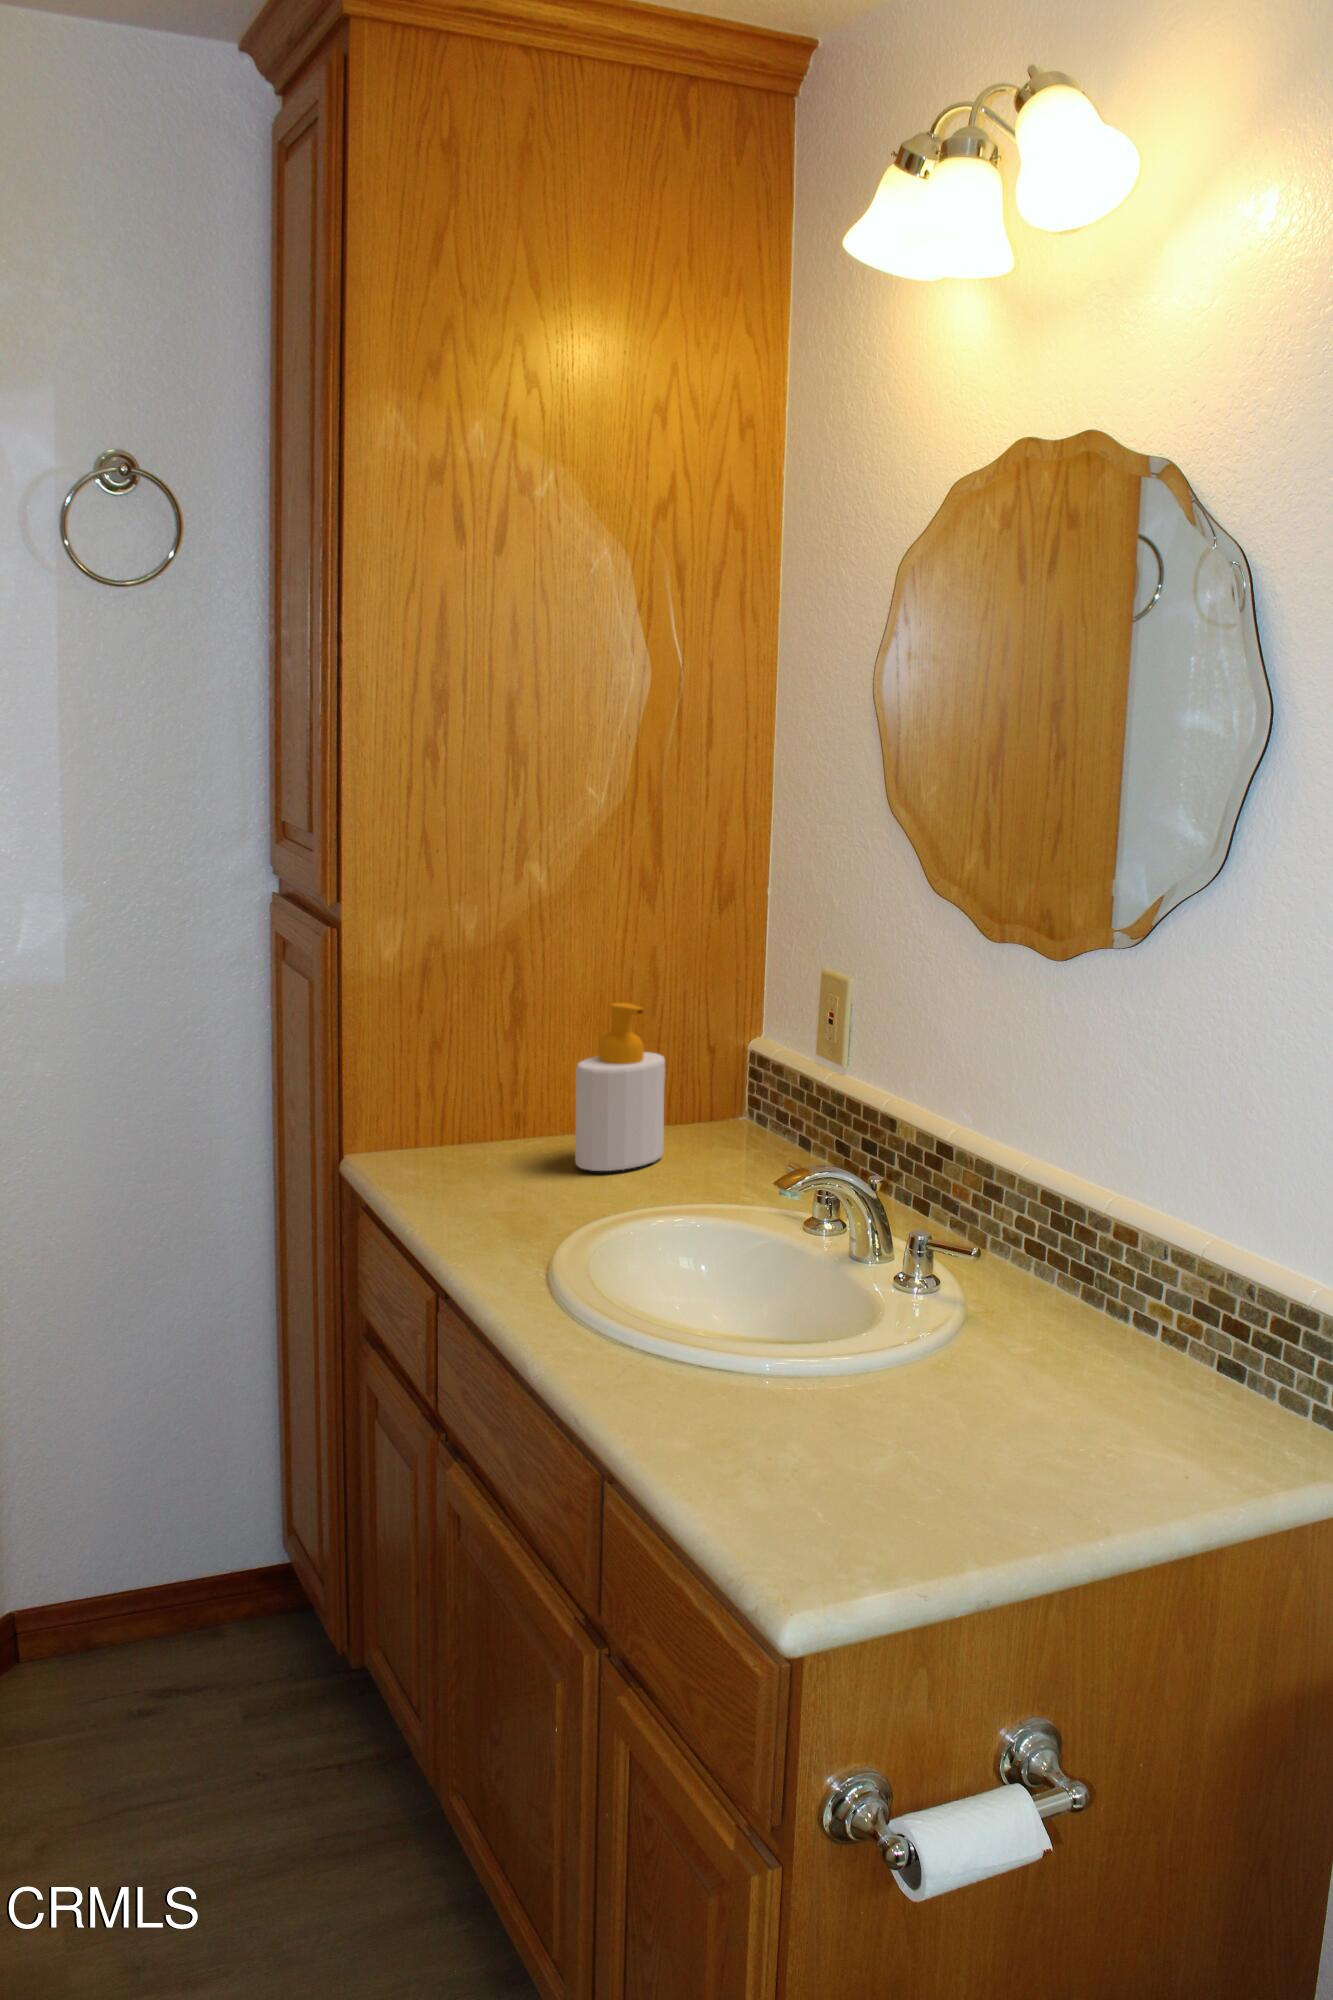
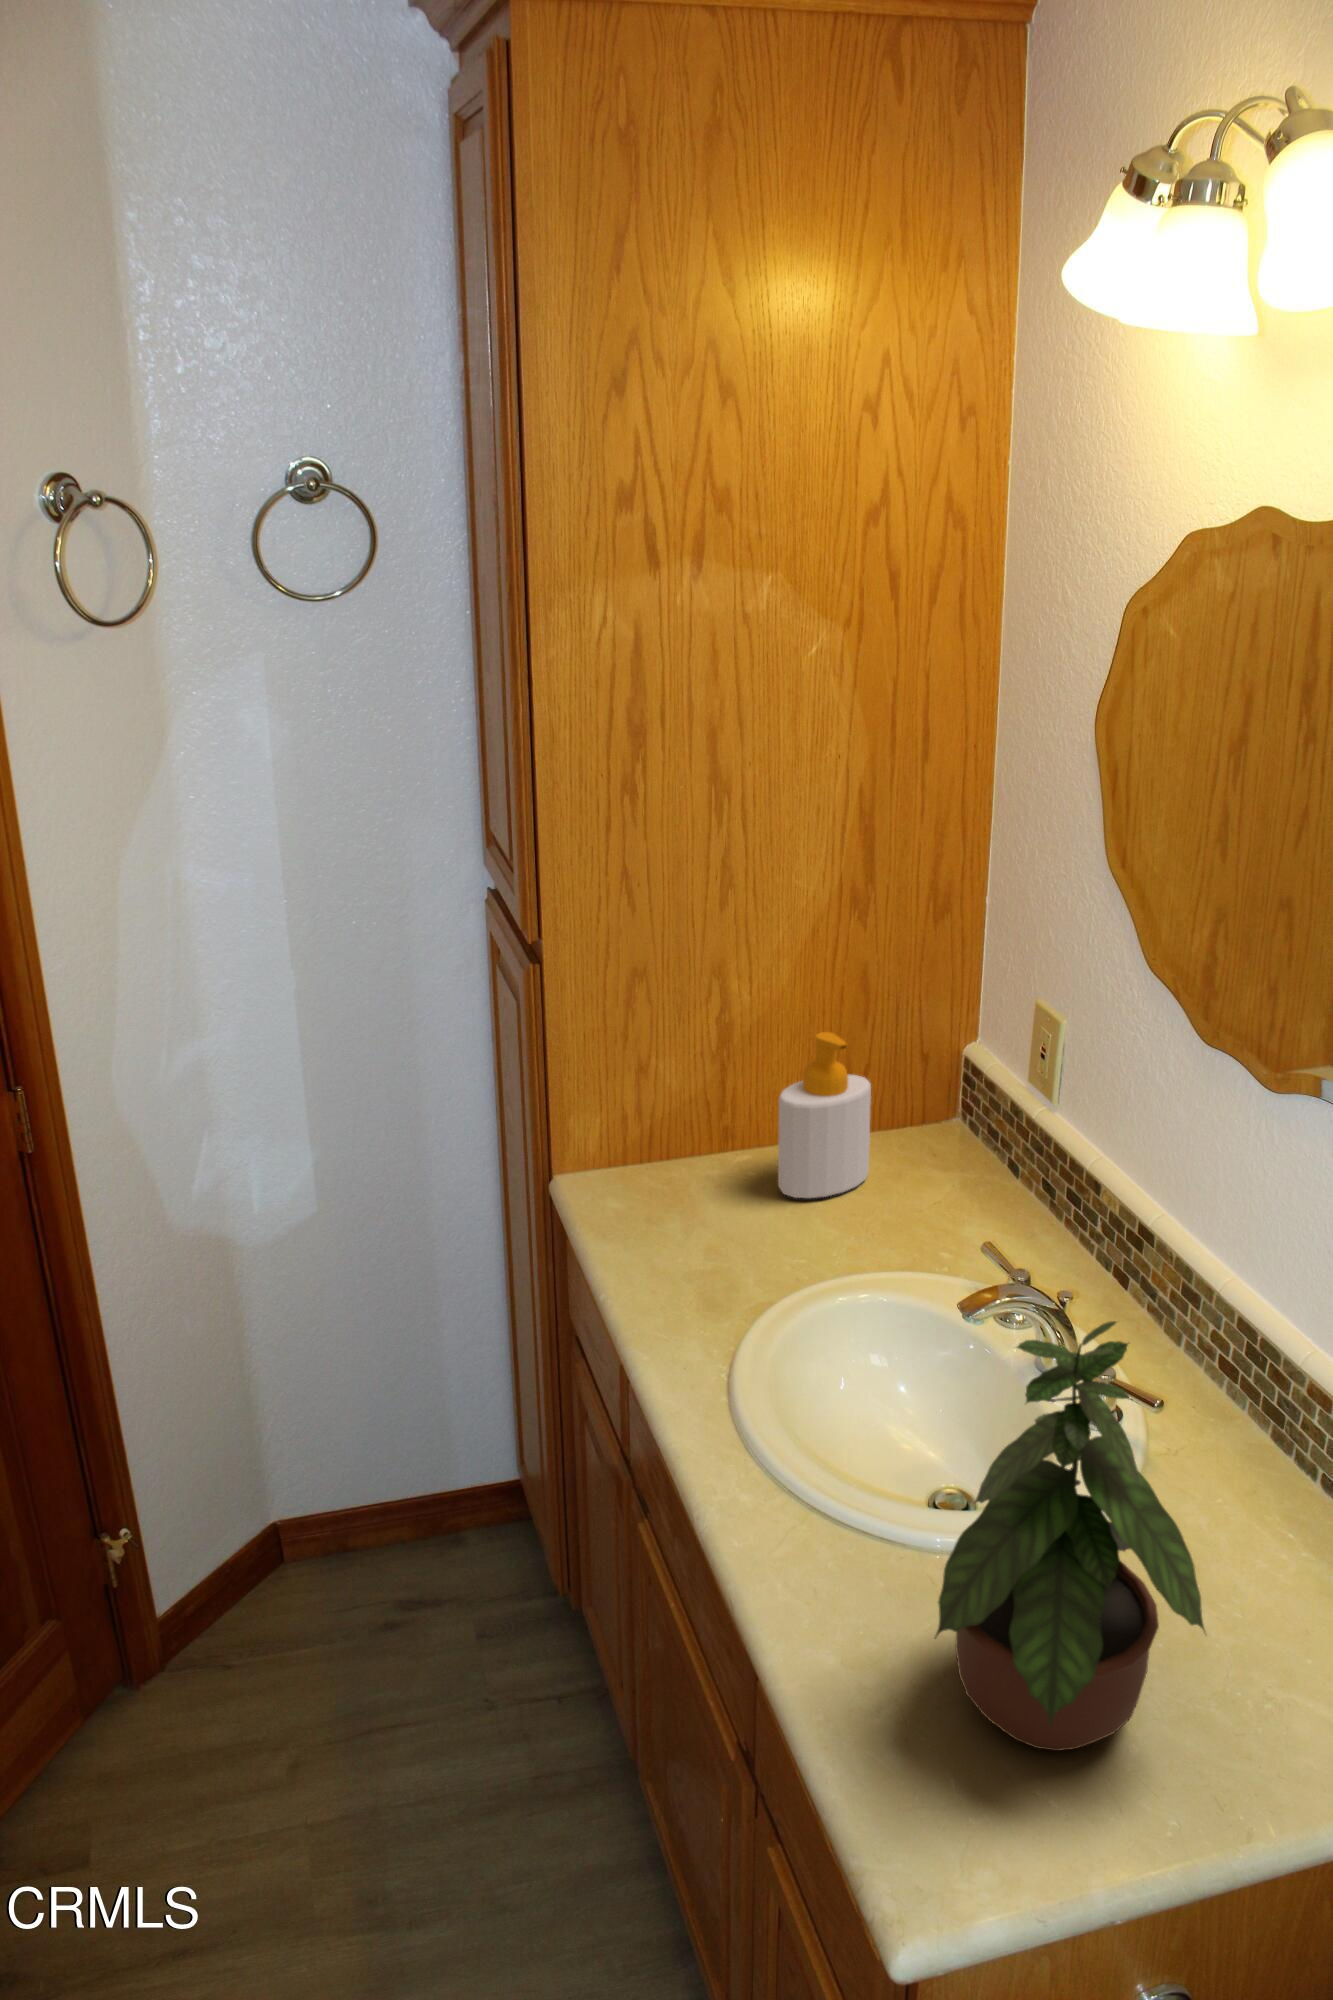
potted plant: none [783,1054,1065,1500] -> present [935,1321,1205,1751]

